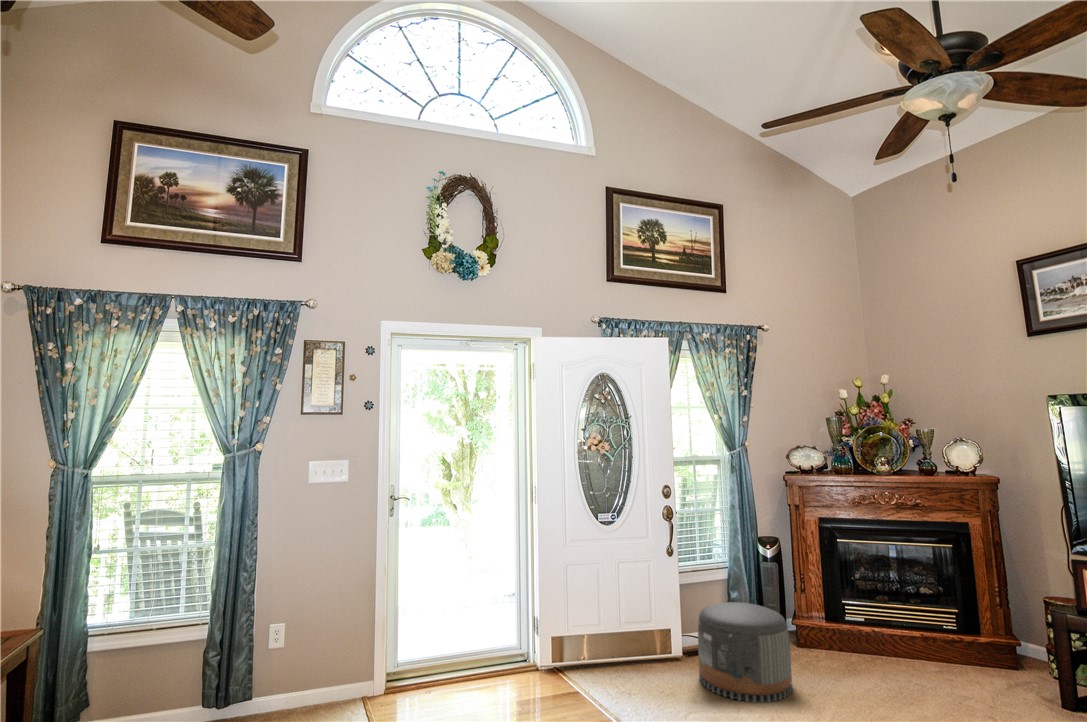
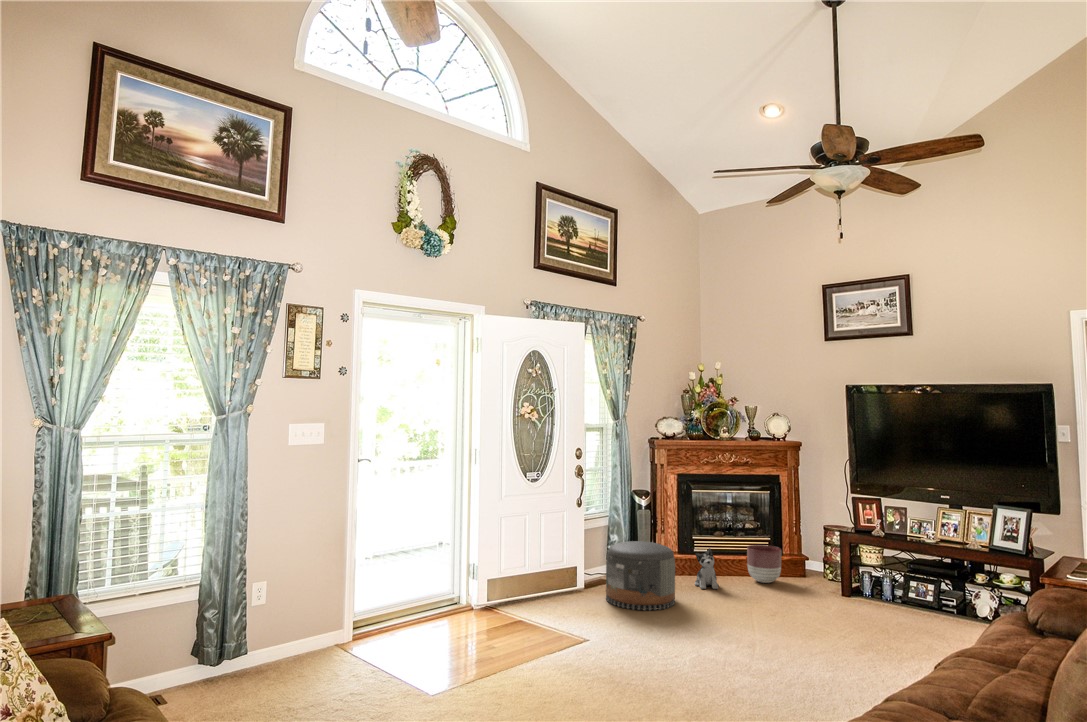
planter: none [918,618,974,676] -> present [747,545,781,583]
plush toy: none [834,619,872,677] -> present [695,548,719,589]

